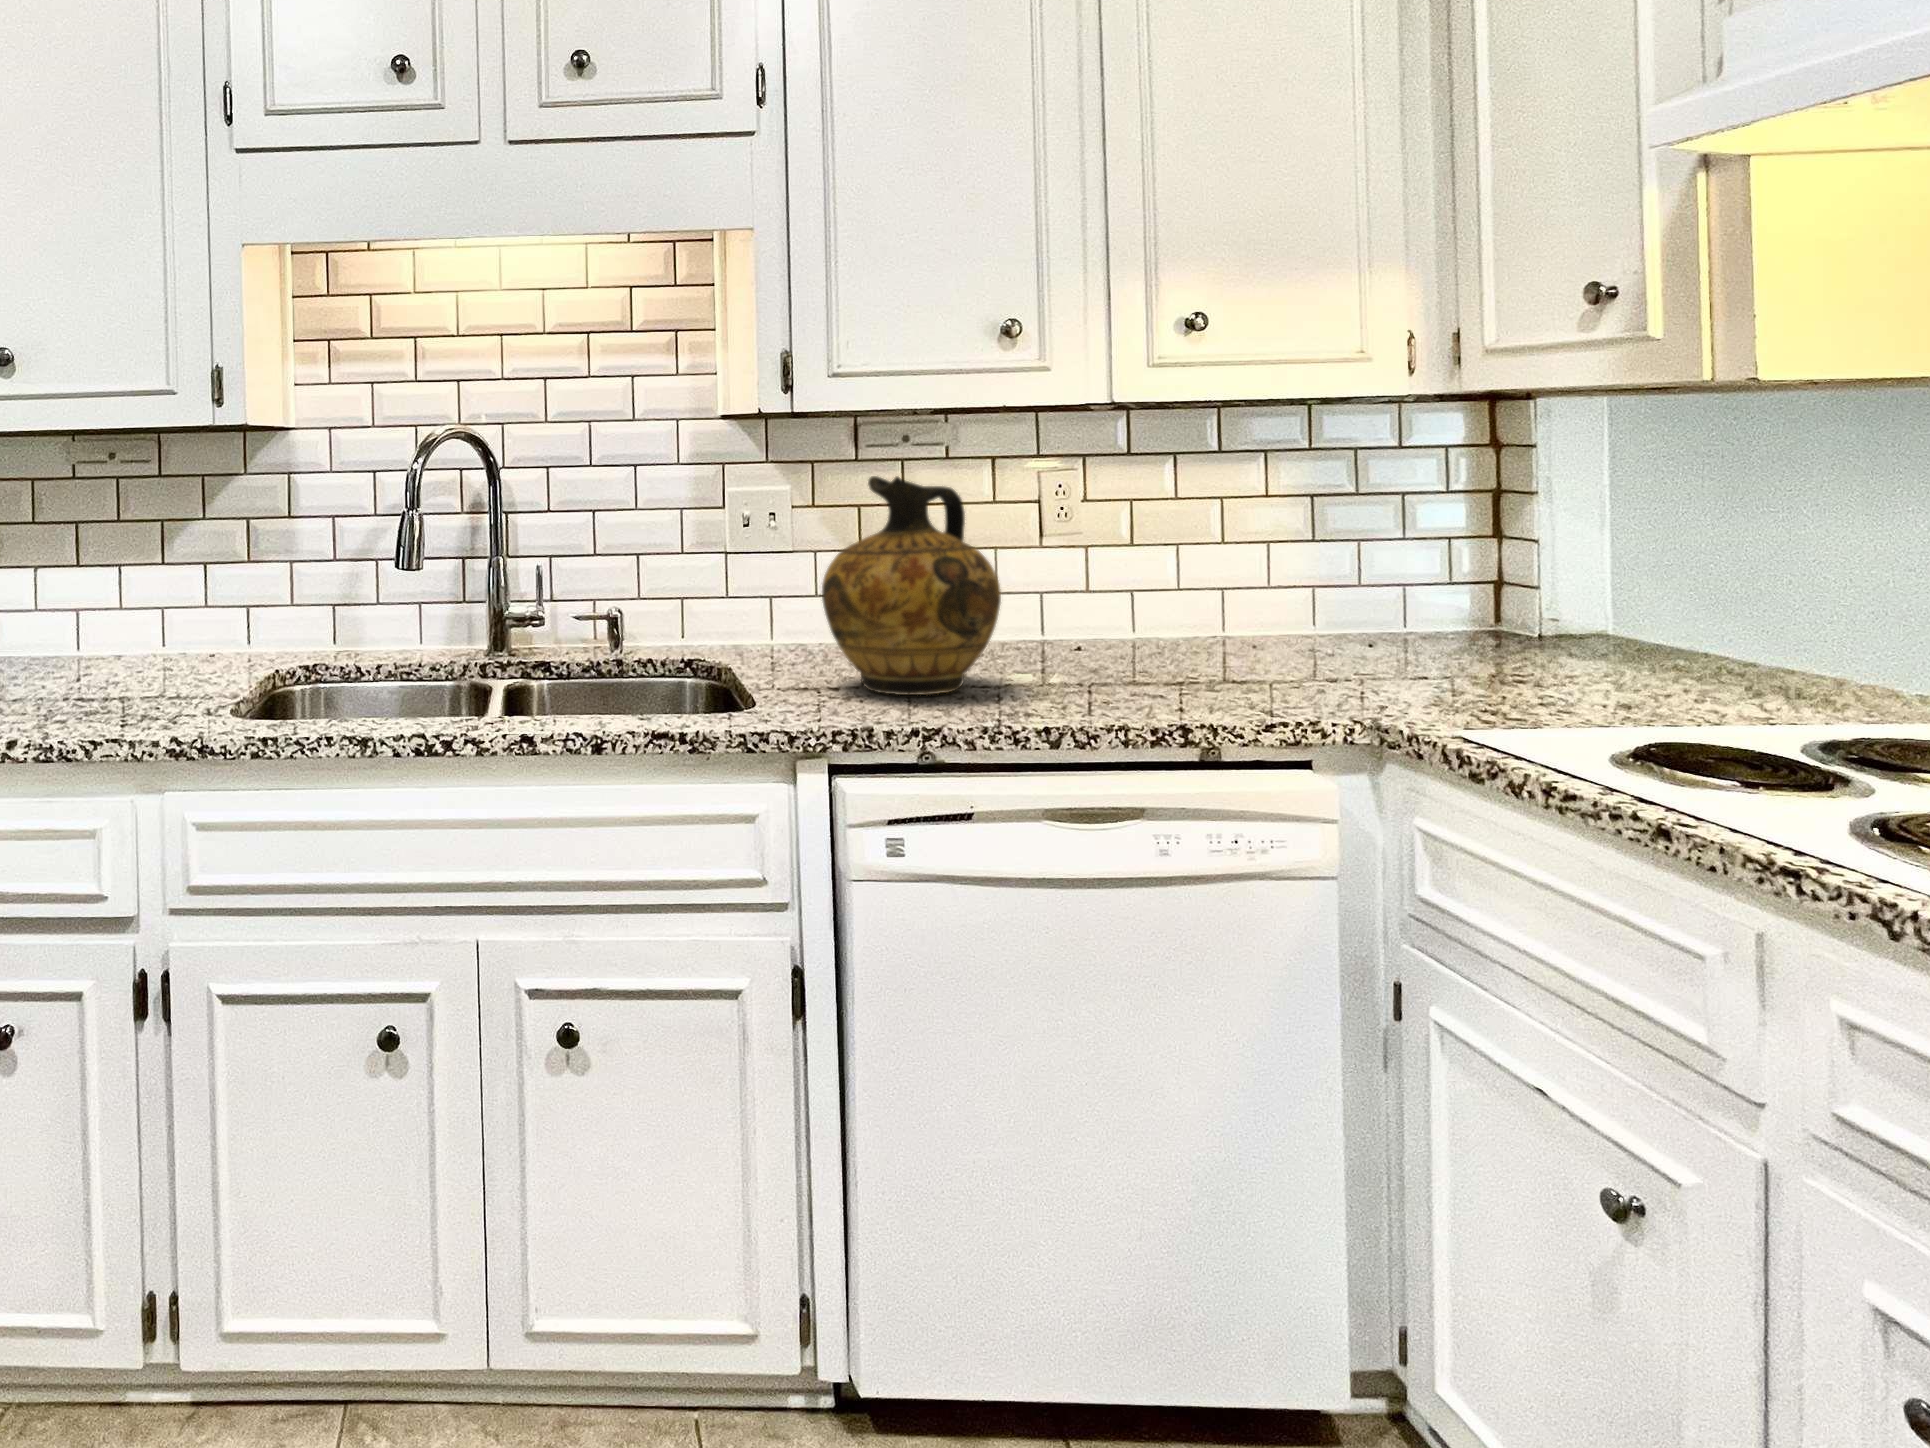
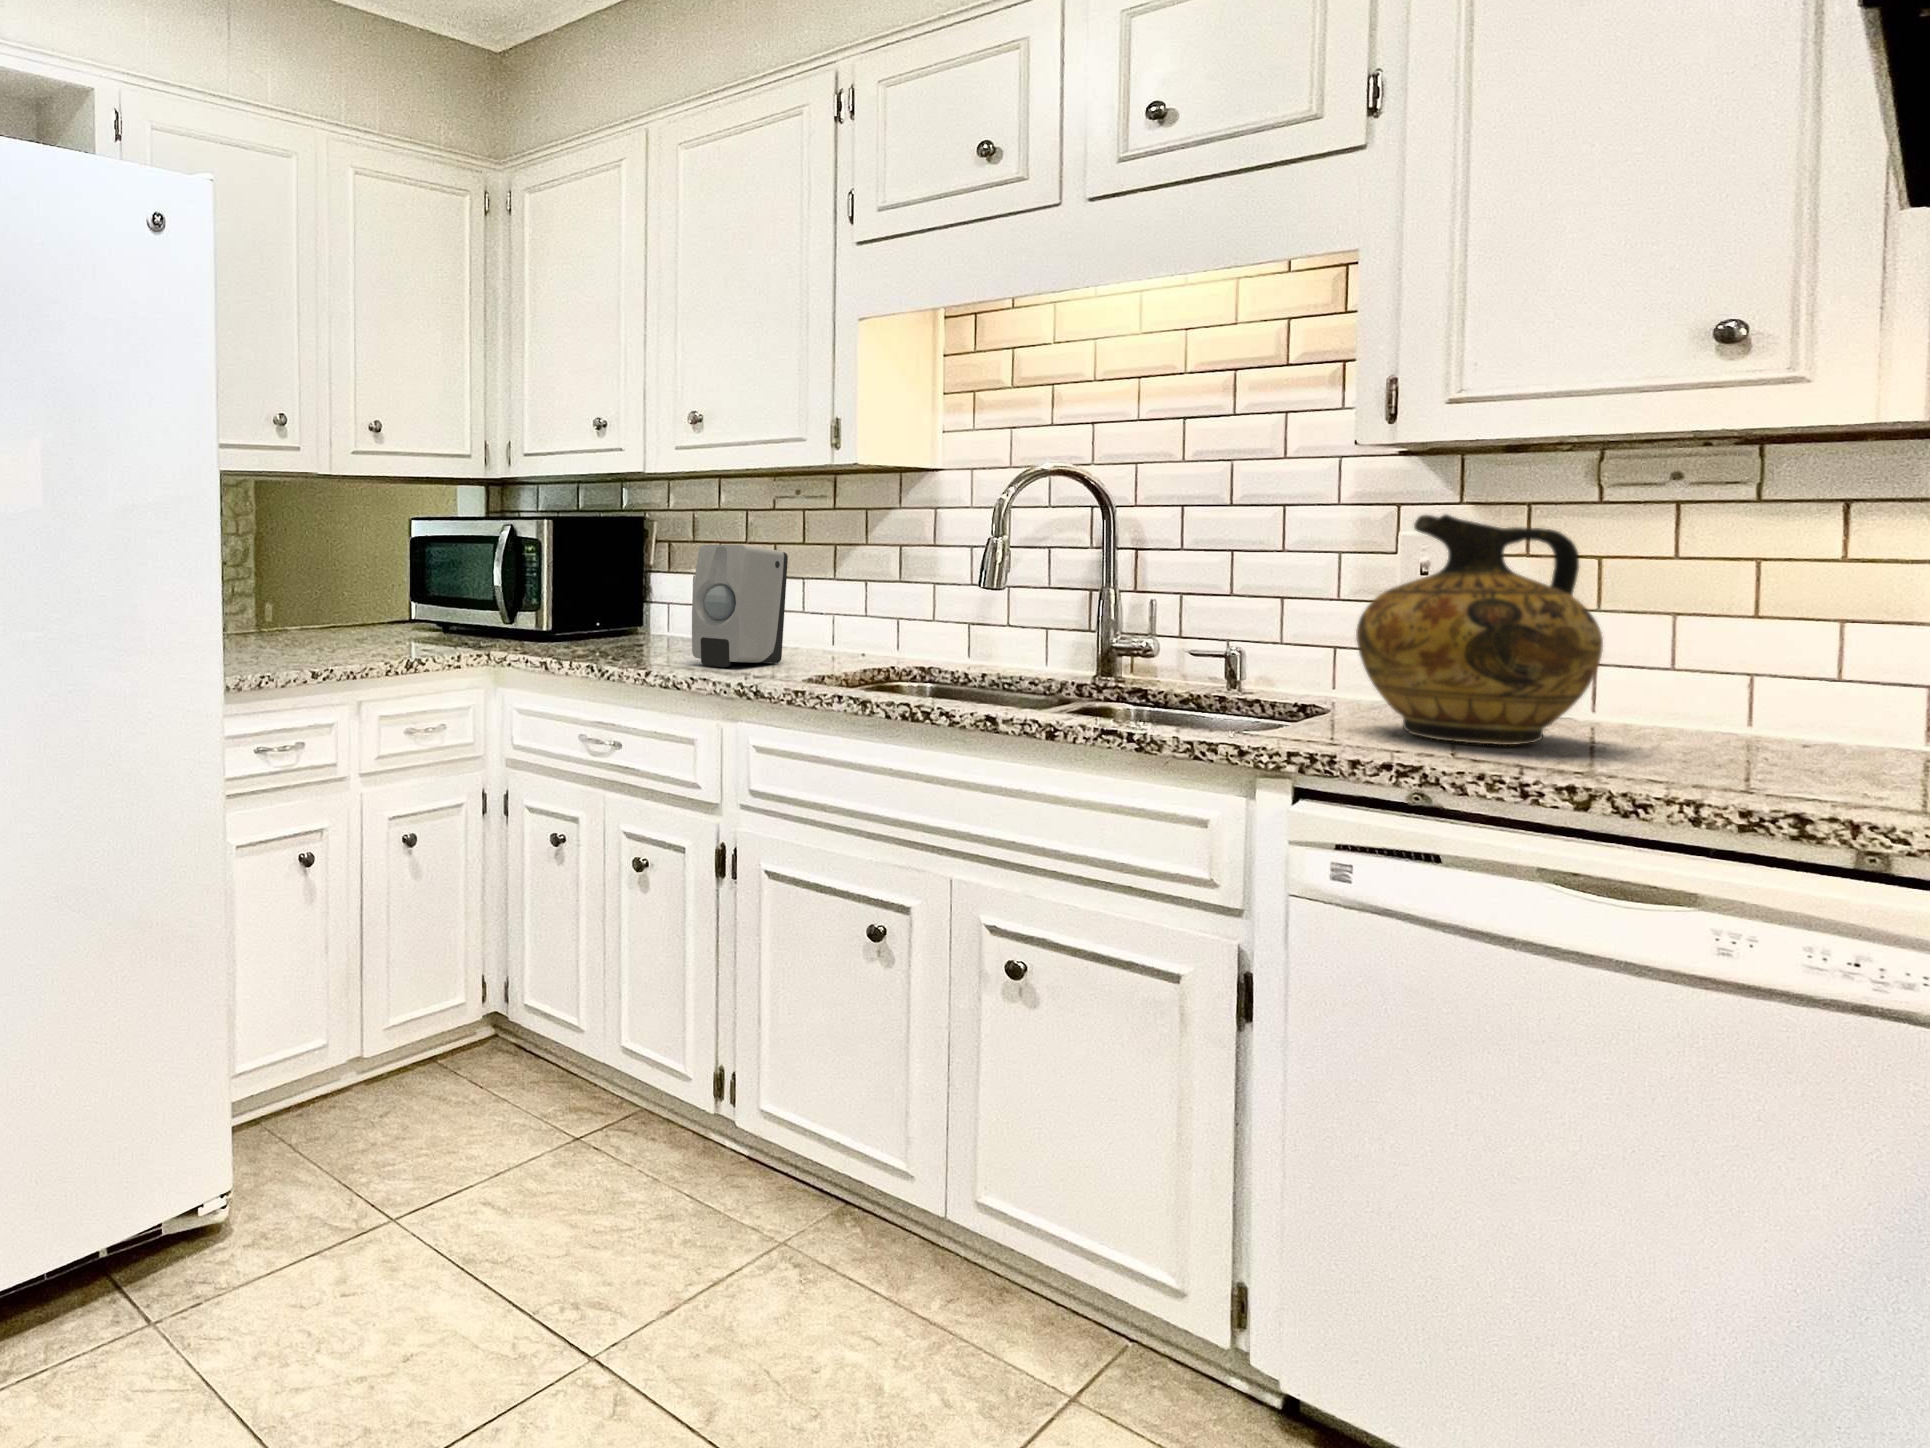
soap dispenser: none [42,529,155,710] -> present [692,545,788,667]

